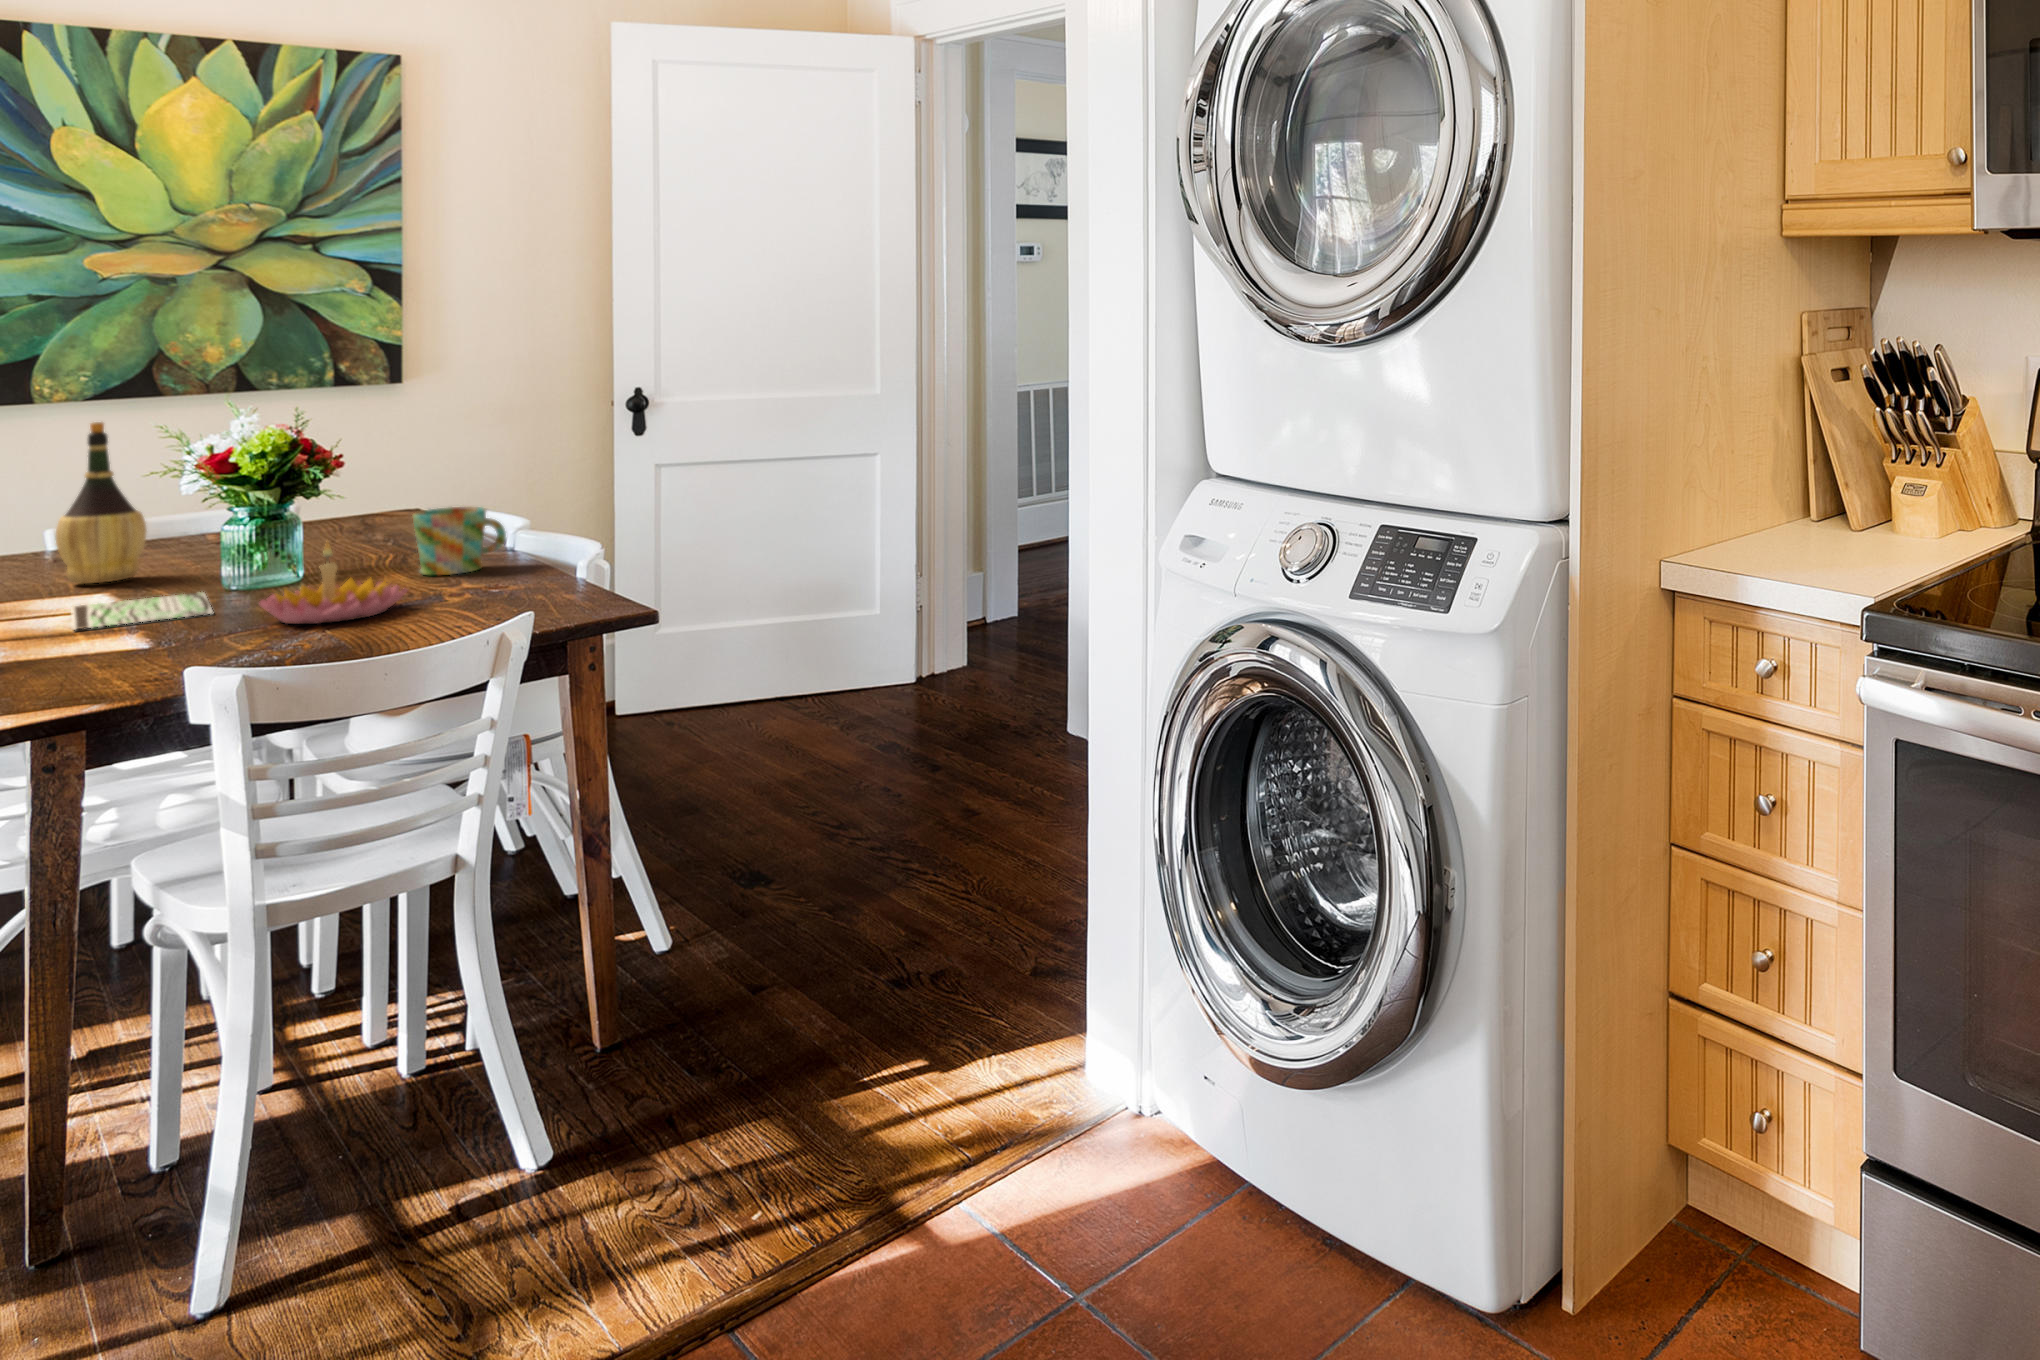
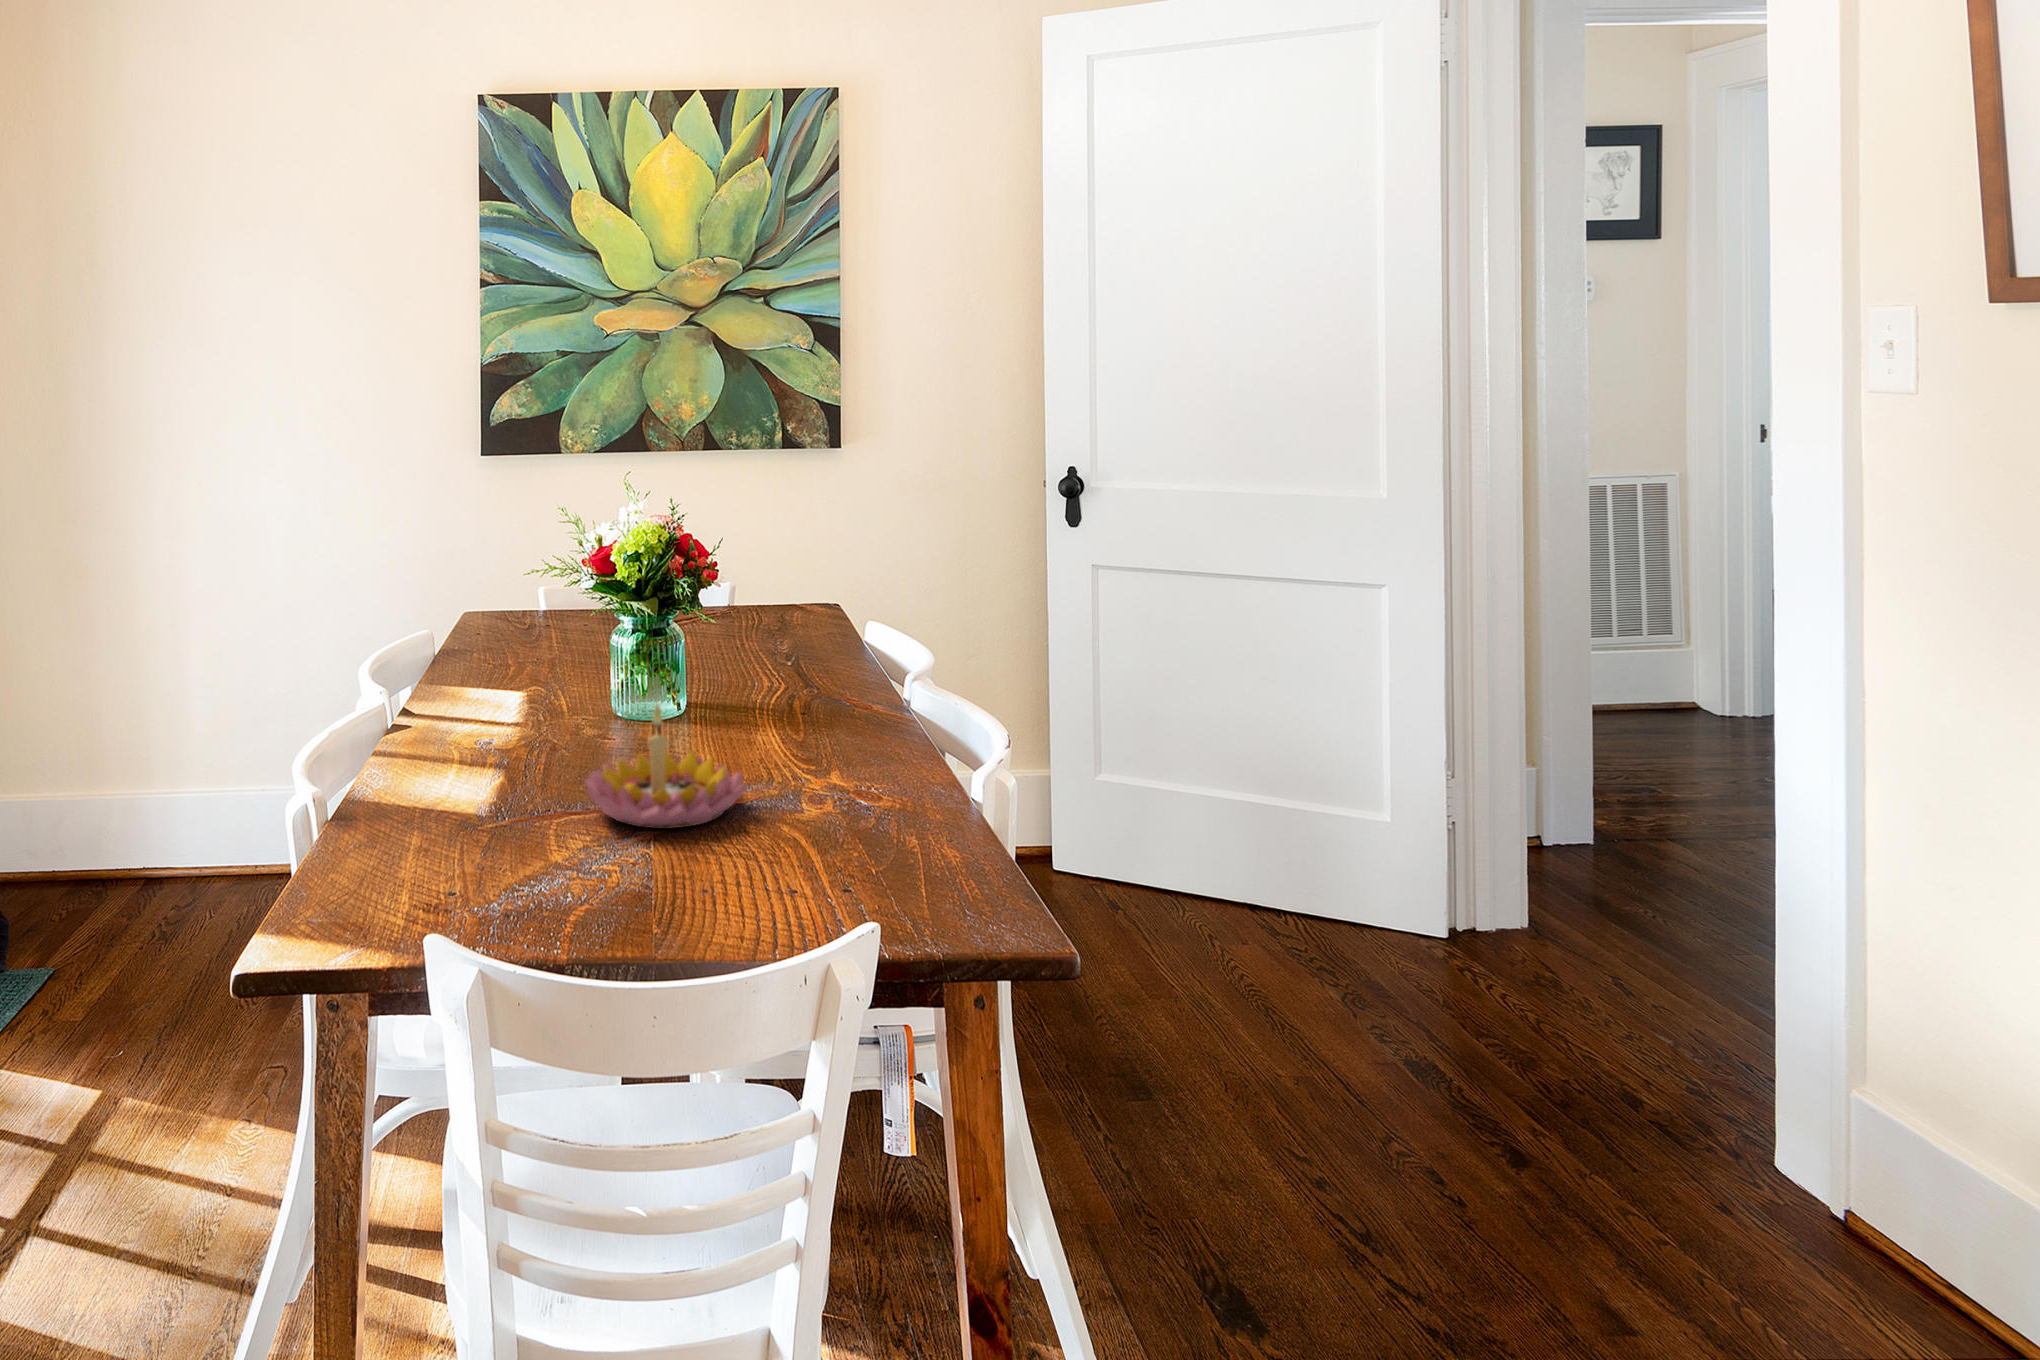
wine bottle: present [56,422,146,583] -> none [481,499,555,684]
mug: present [413,507,506,575] -> none [781,643,888,745]
book: present [71,592,212,629] -> none [432,720,581,770]

